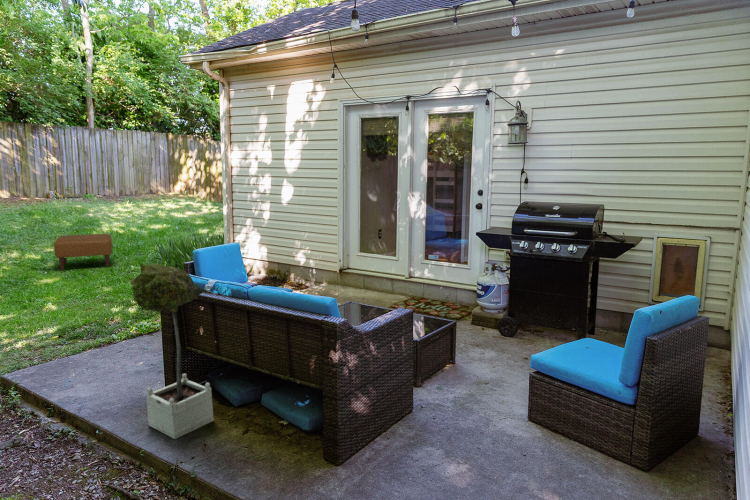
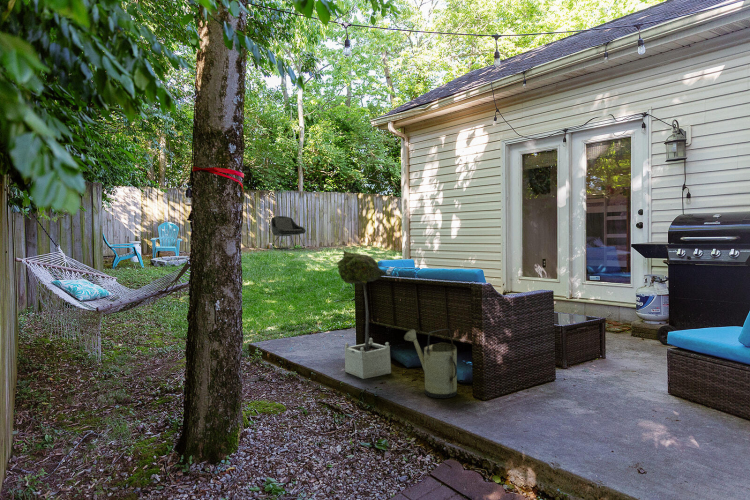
lounge chair: none [51,159,99,202] -> present [270,216,306,250]
ottoman: present [54,234,112,270] -> none [275,269,316,296]
watering can: none [232,373,305,471] -> present [404,329,457,398]

